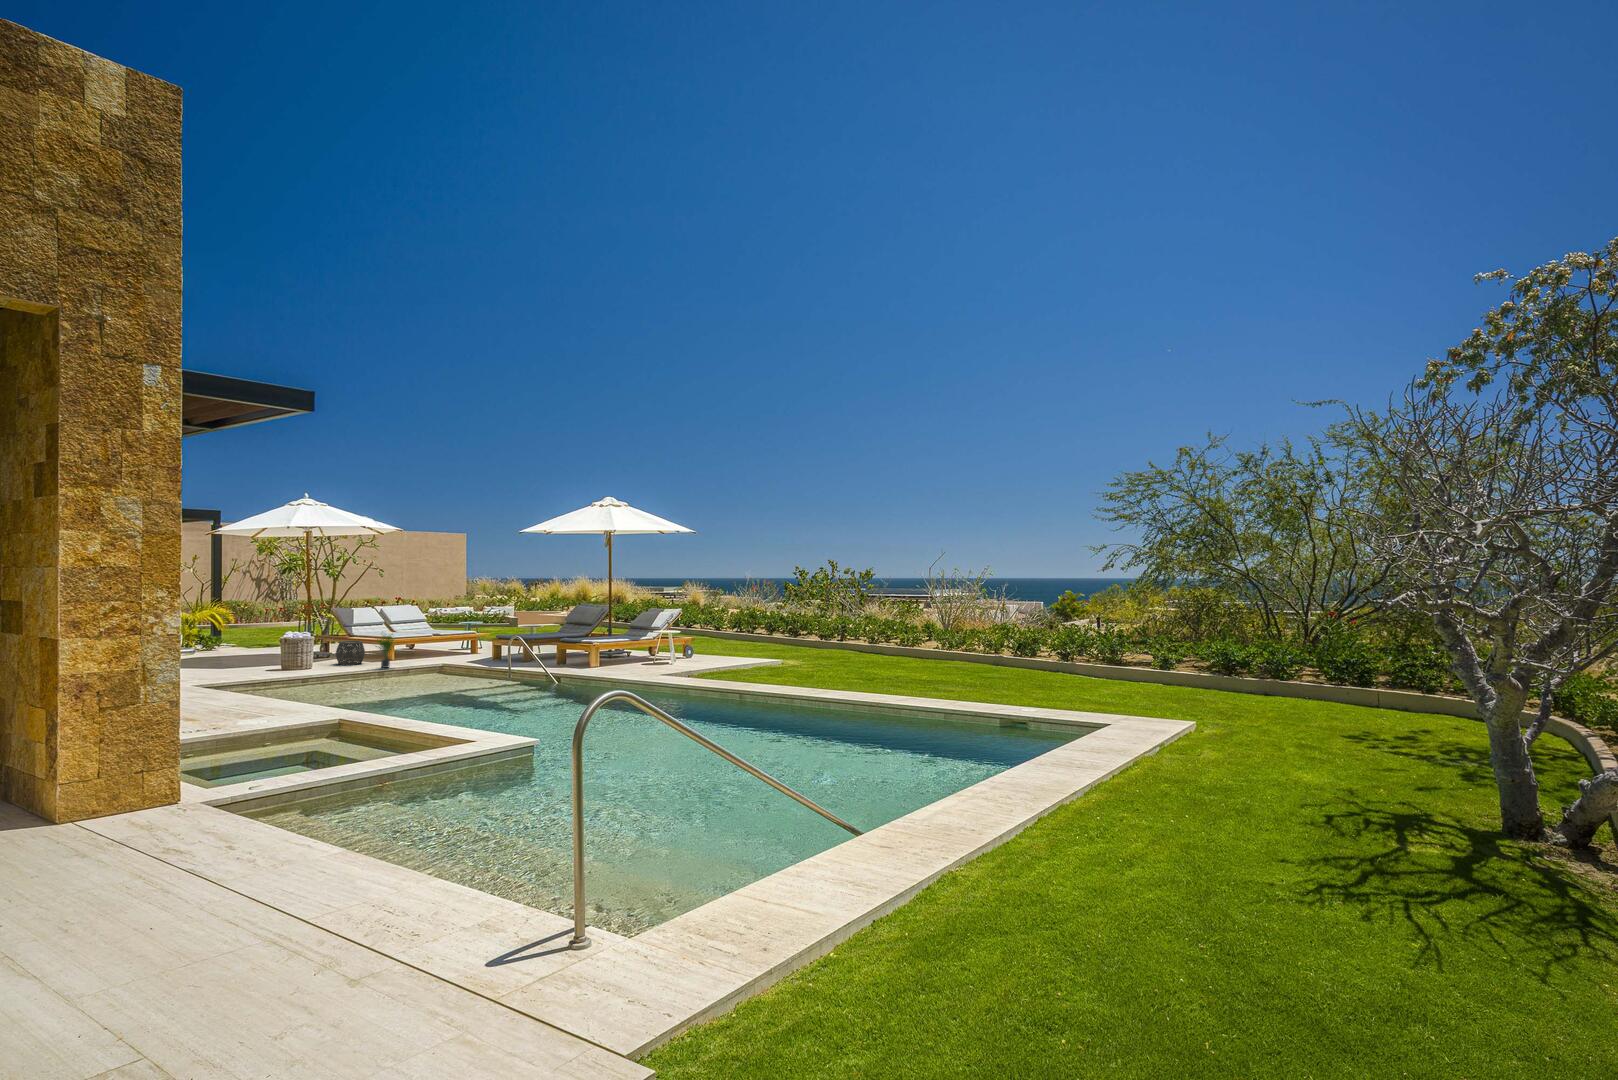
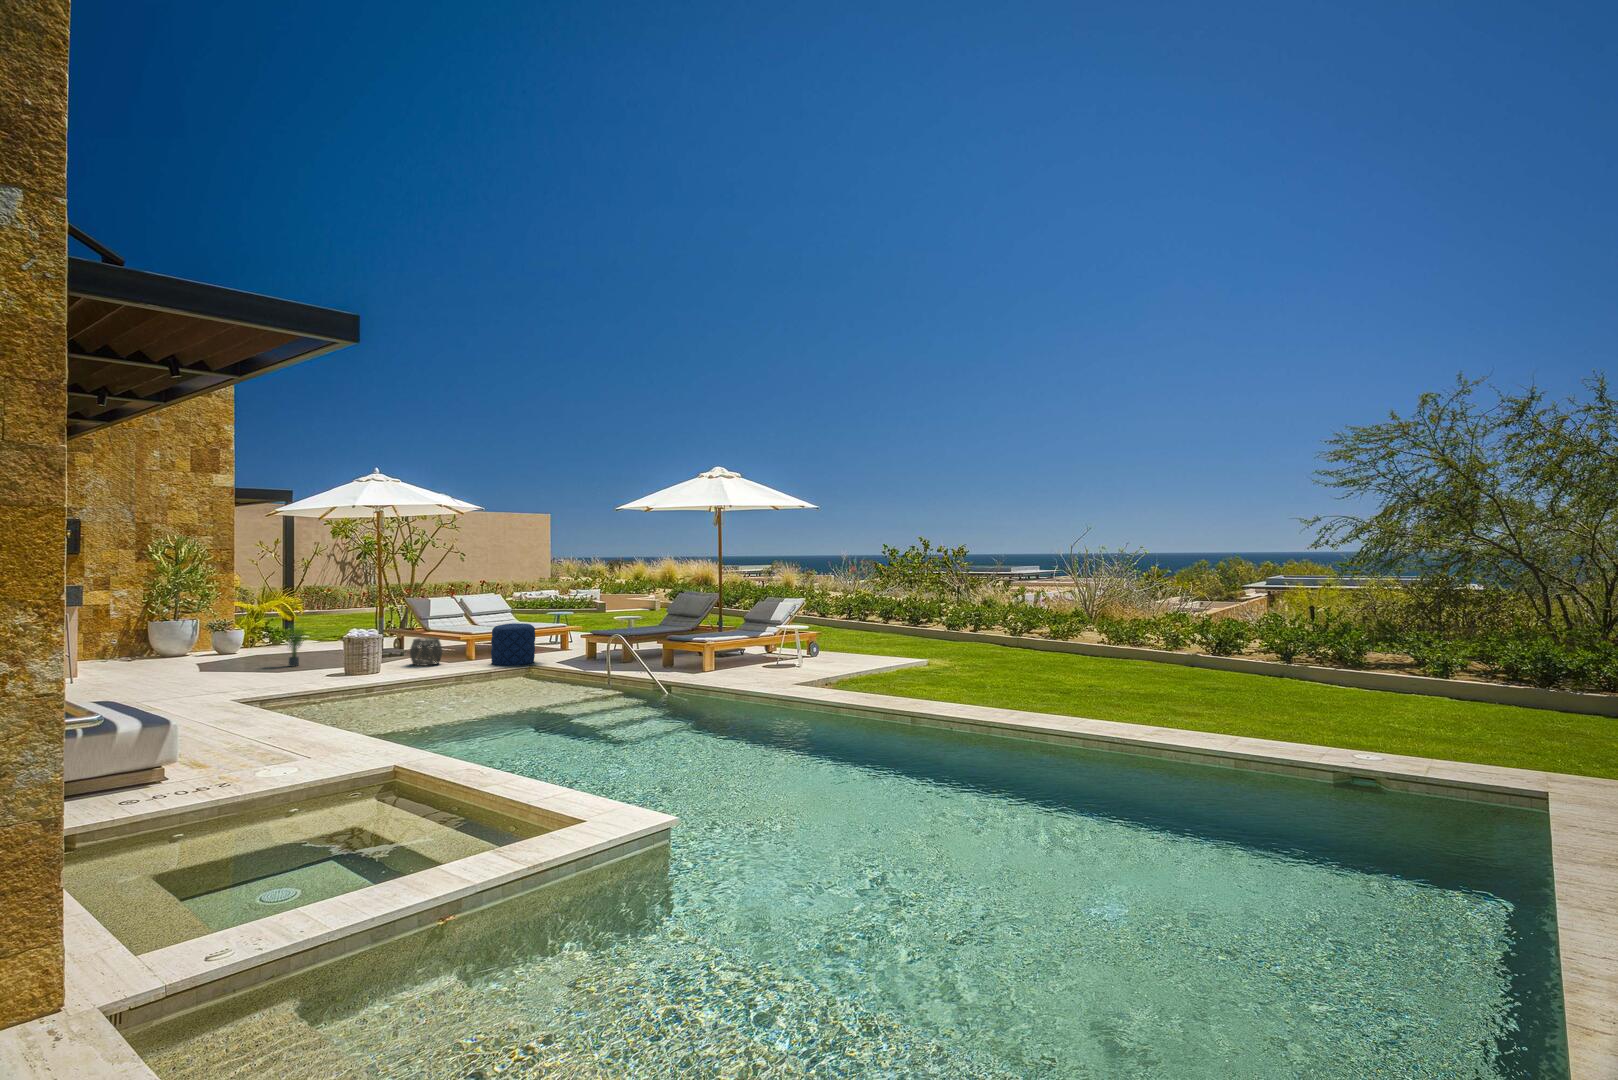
pouf: none [408,629,447,665] -> present [491,623,535,665]
potted plant: present [376,635,393,668] -> present [282,628,304,667]

